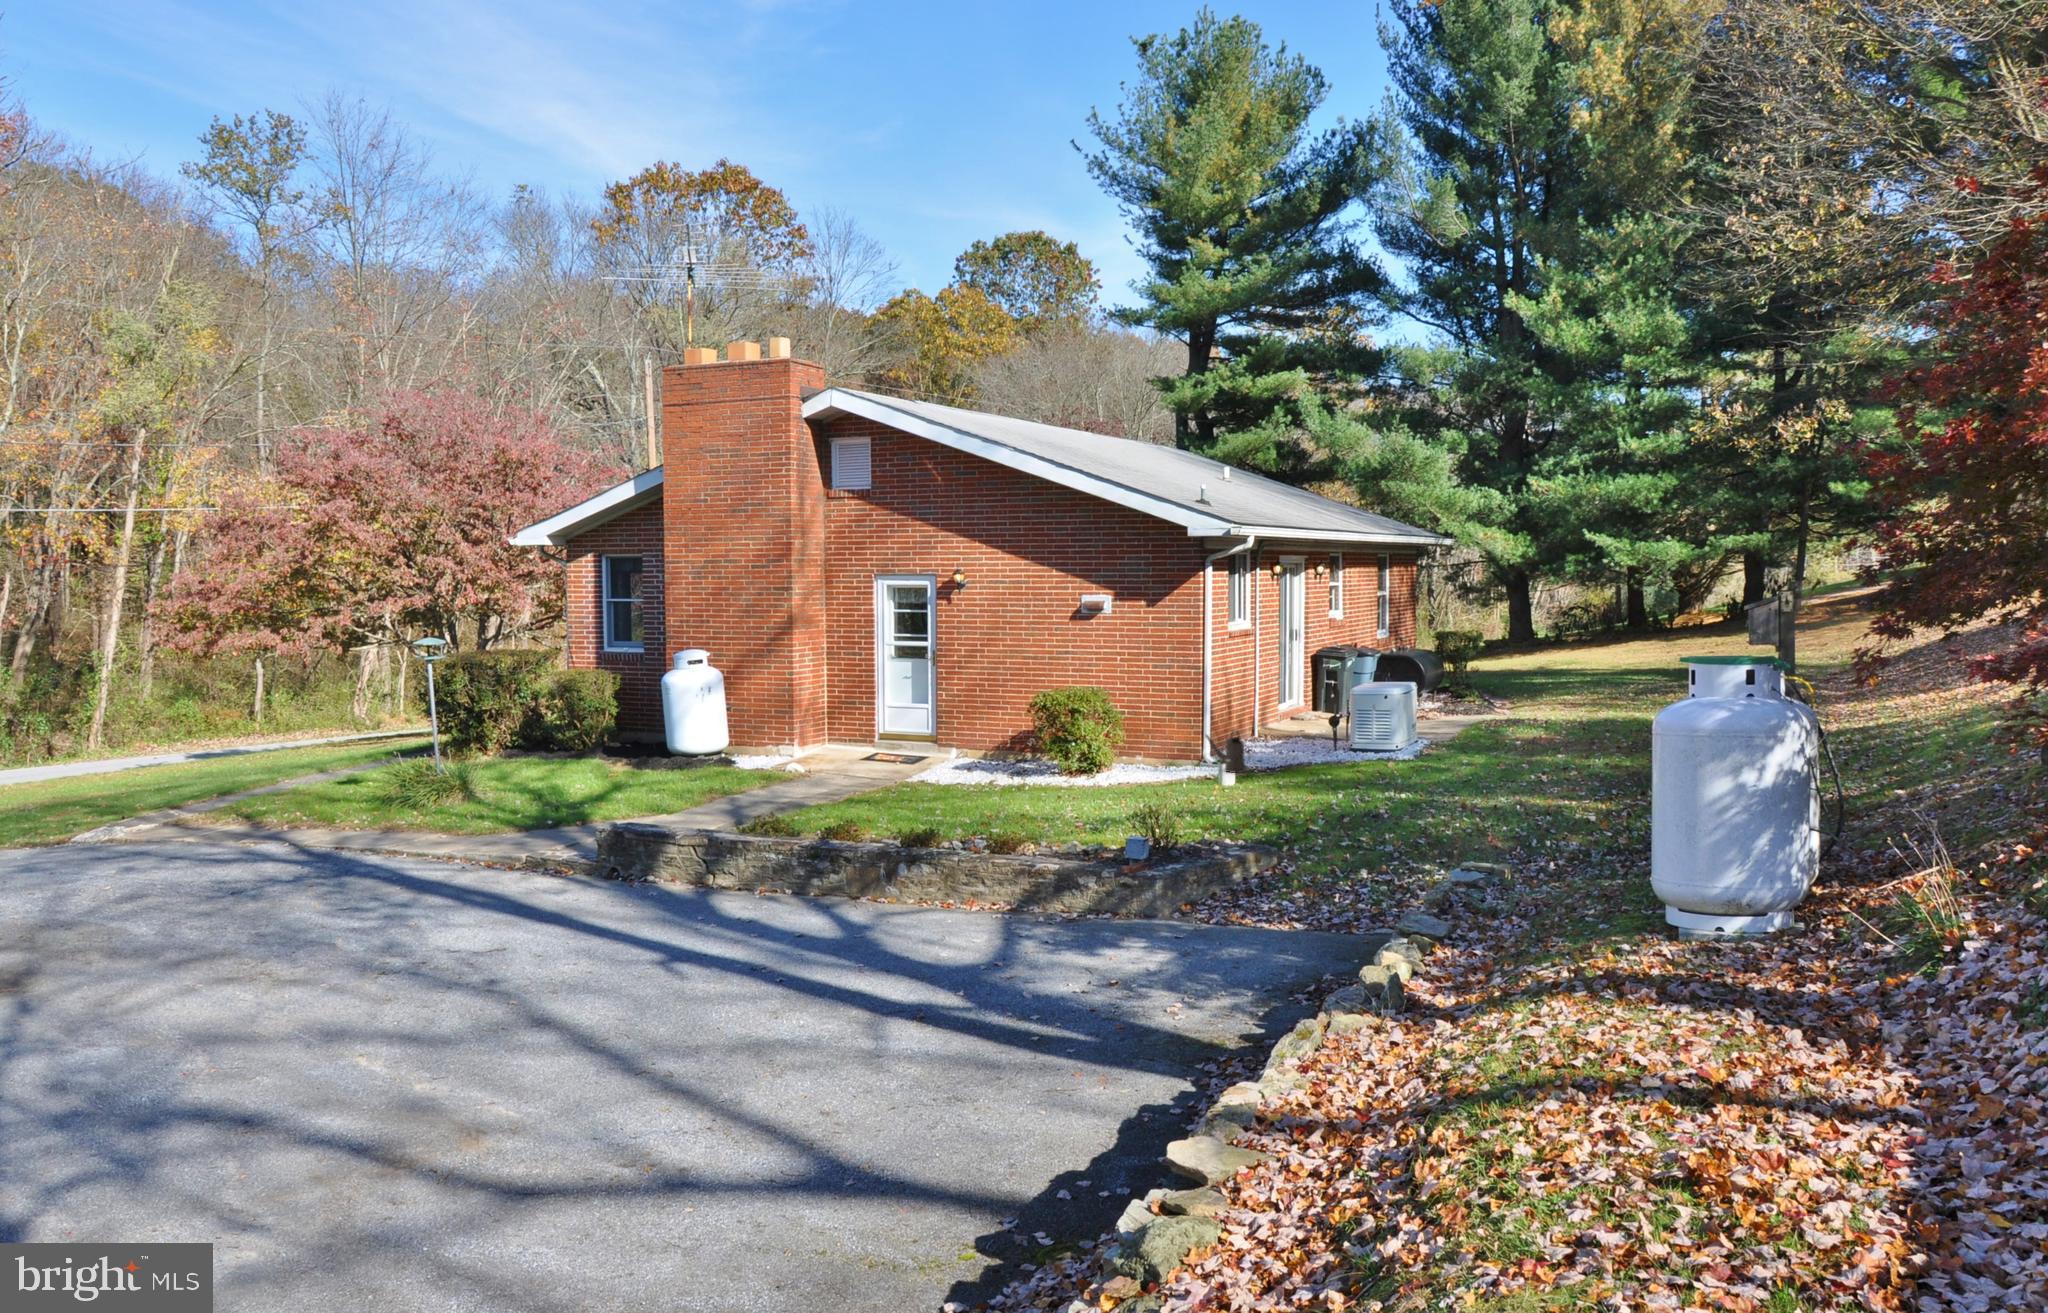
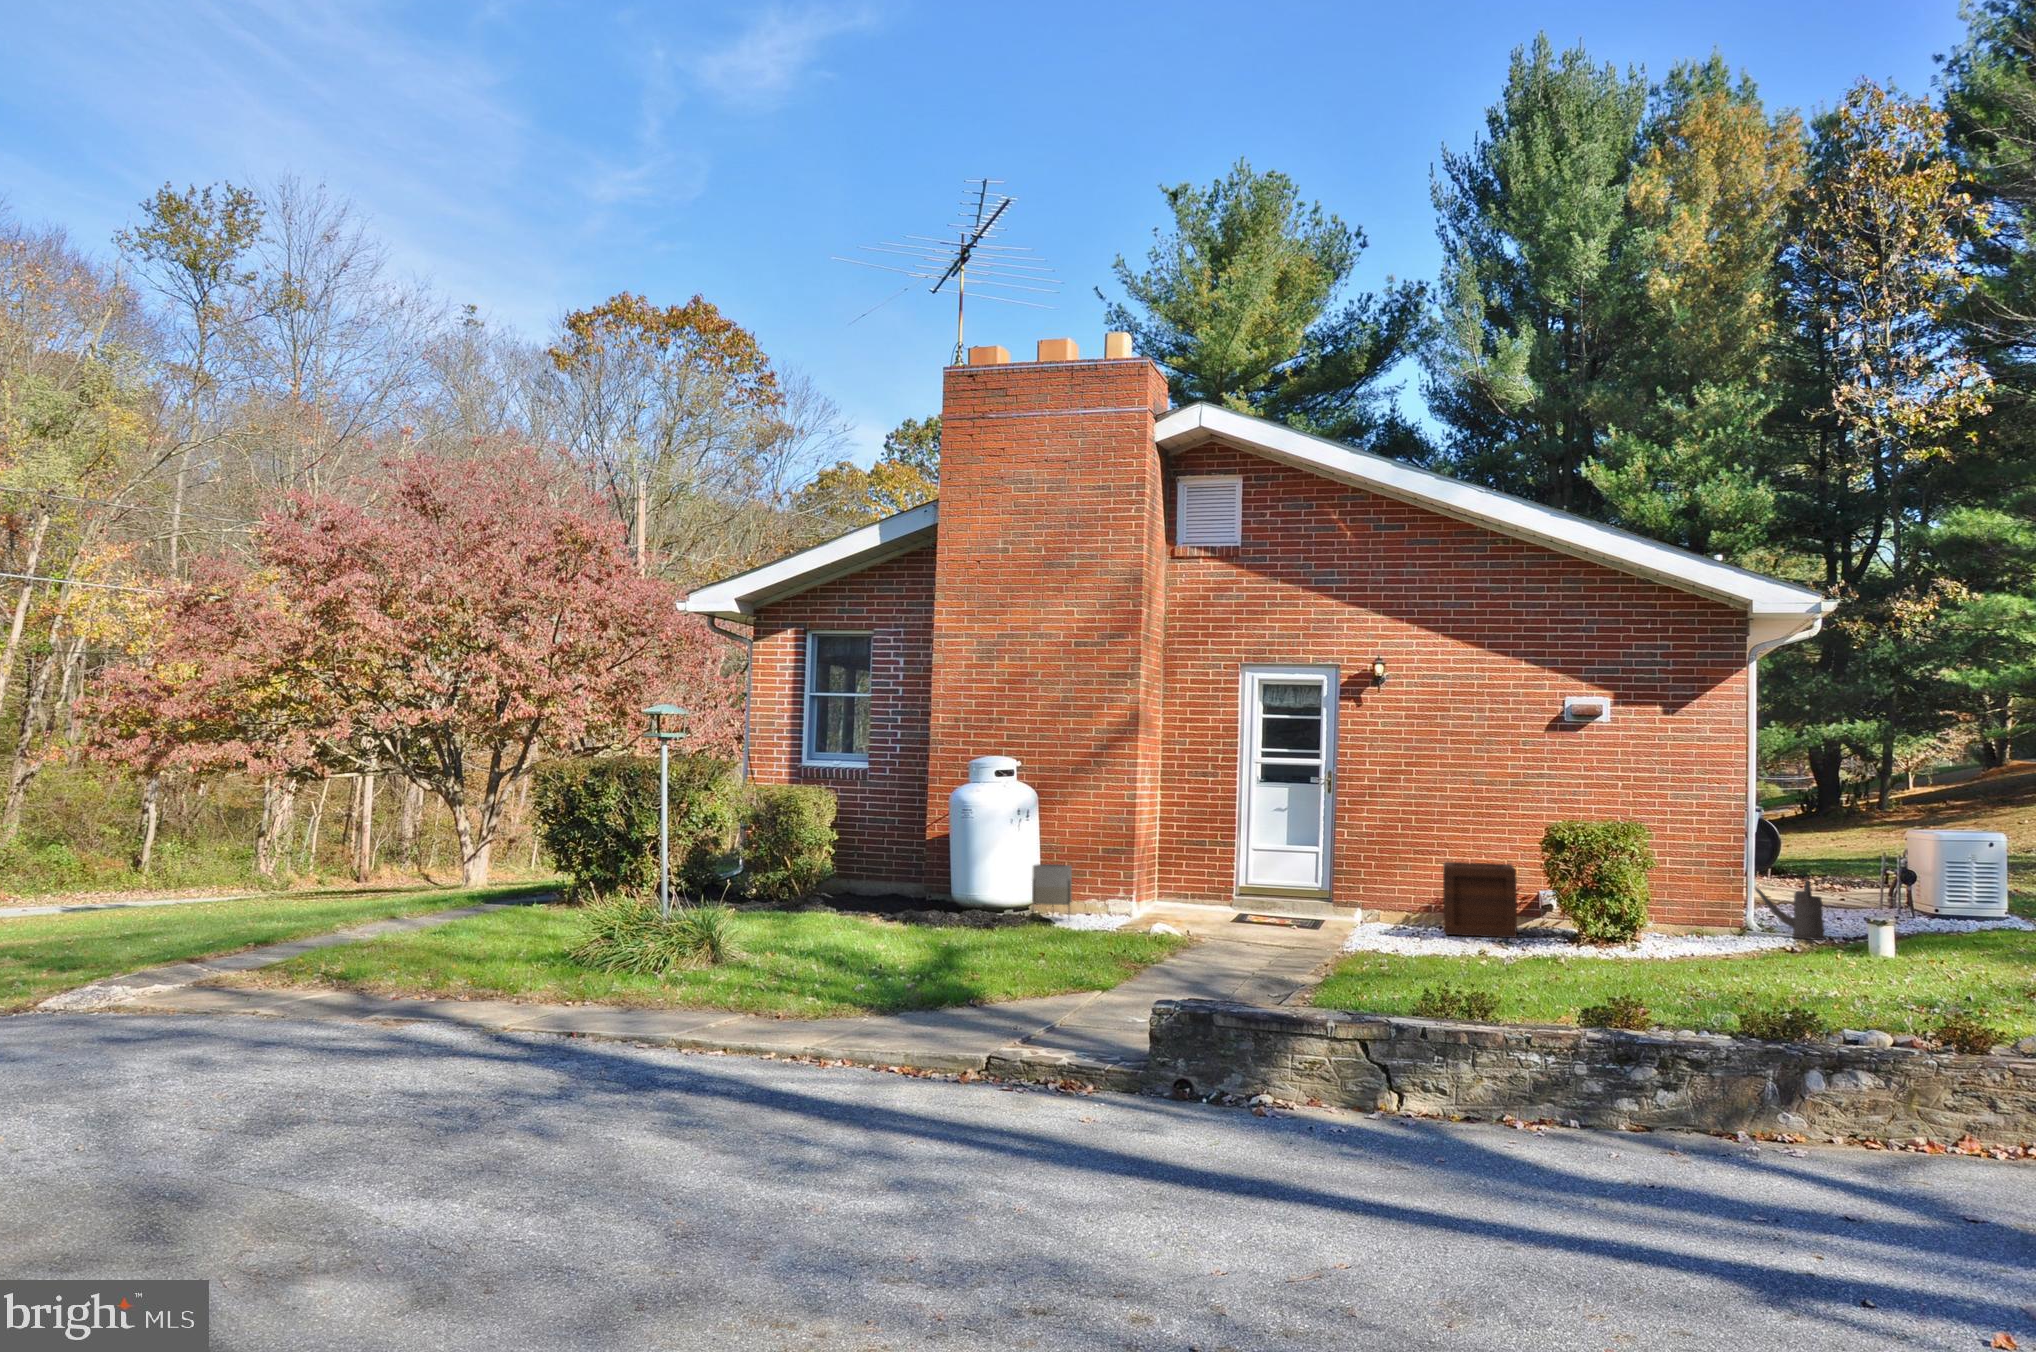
wooden crate: none [985,717,1049,774] -> present [1443,862,1517,938]
planter: none [714,725,744,766] -> present [1032,864,1072,907]

